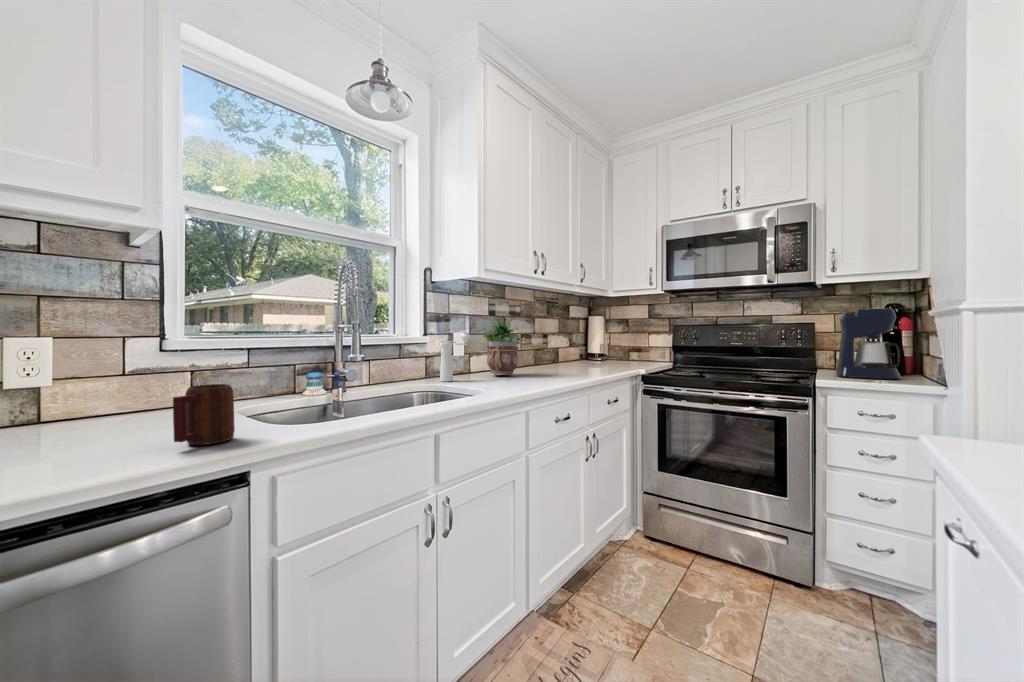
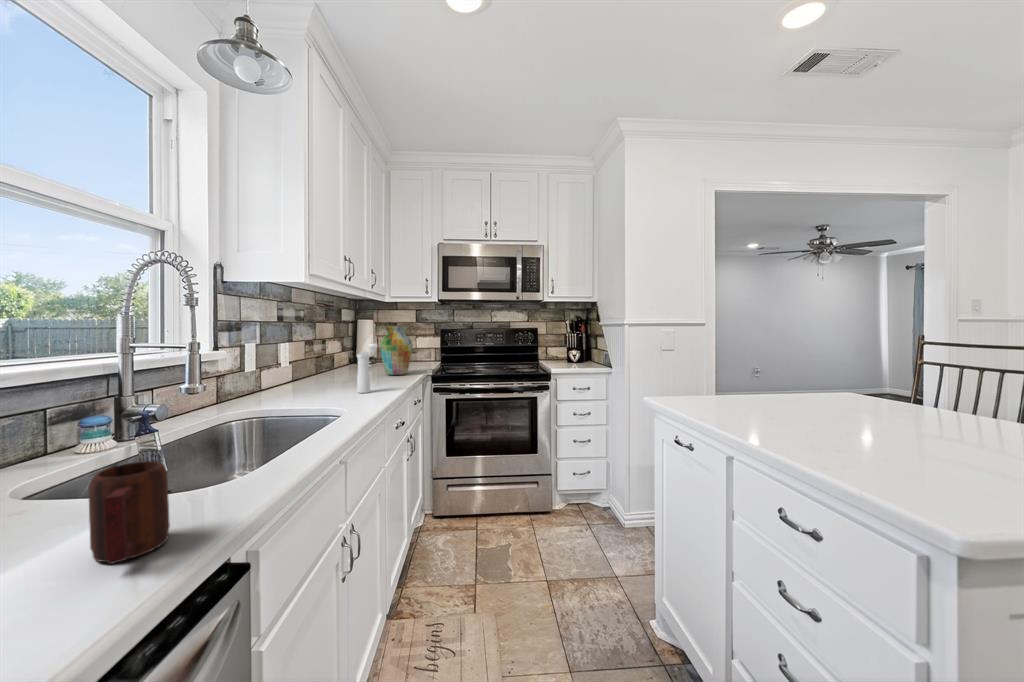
coffee maker: present [836,308,901,379] -> none [555,322,588,368]
vase: none [584,319,618,371] -> present [380,326,412,375]
potted plant: present [481,320,524,375] -> none [281,327,336,389]
pepper mill: present [440,334,470,382] -> present [357,344,378,393]

